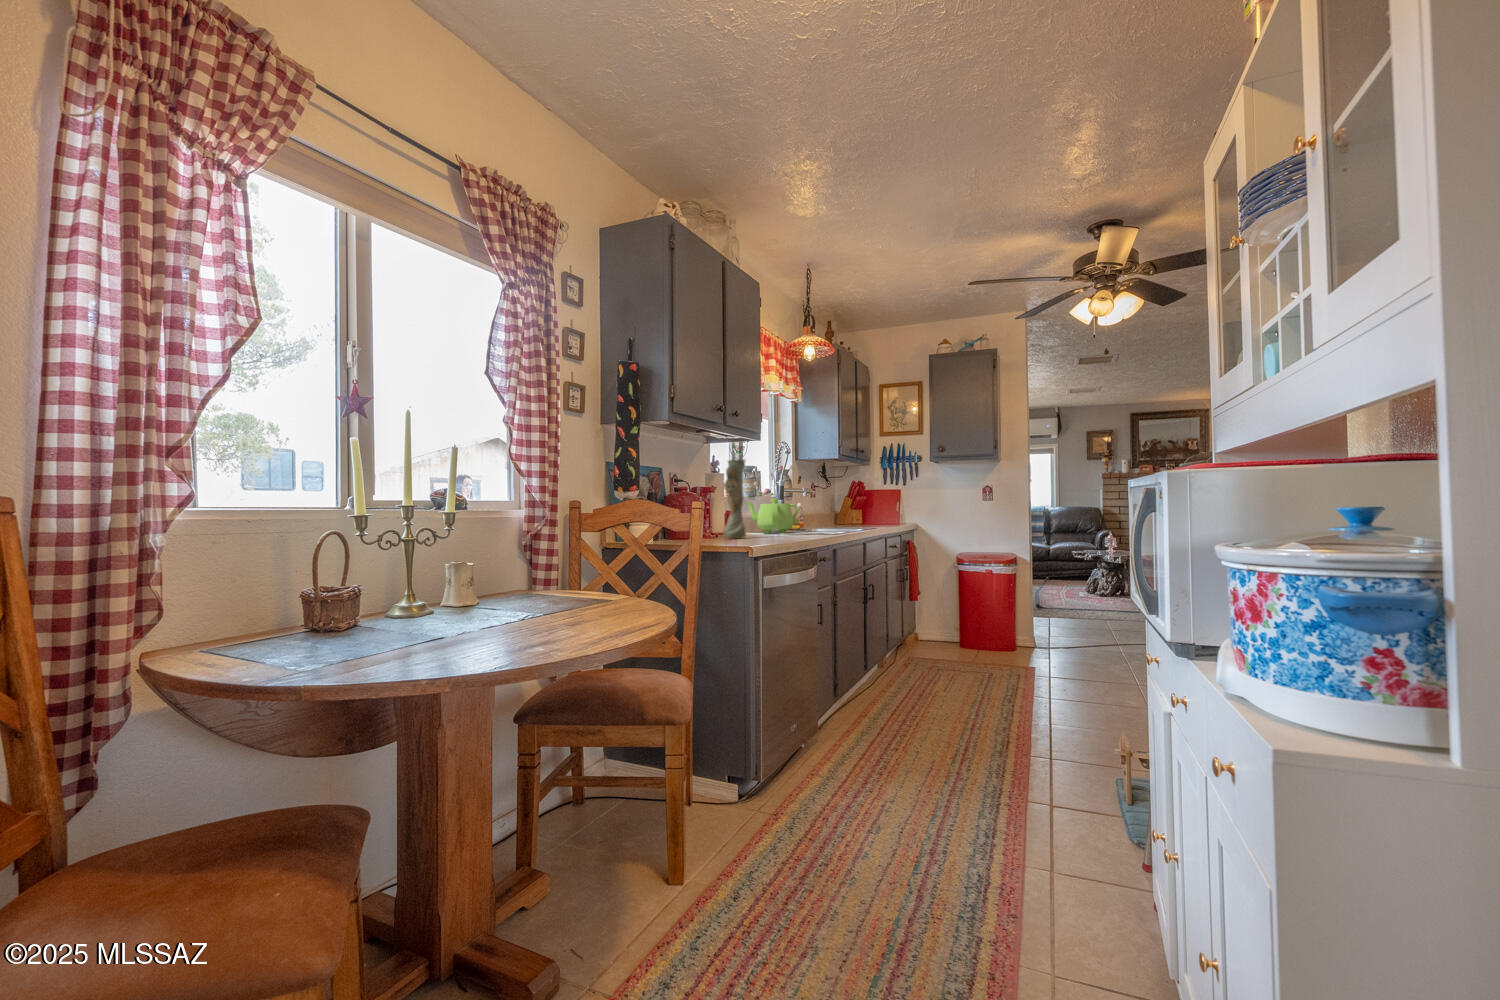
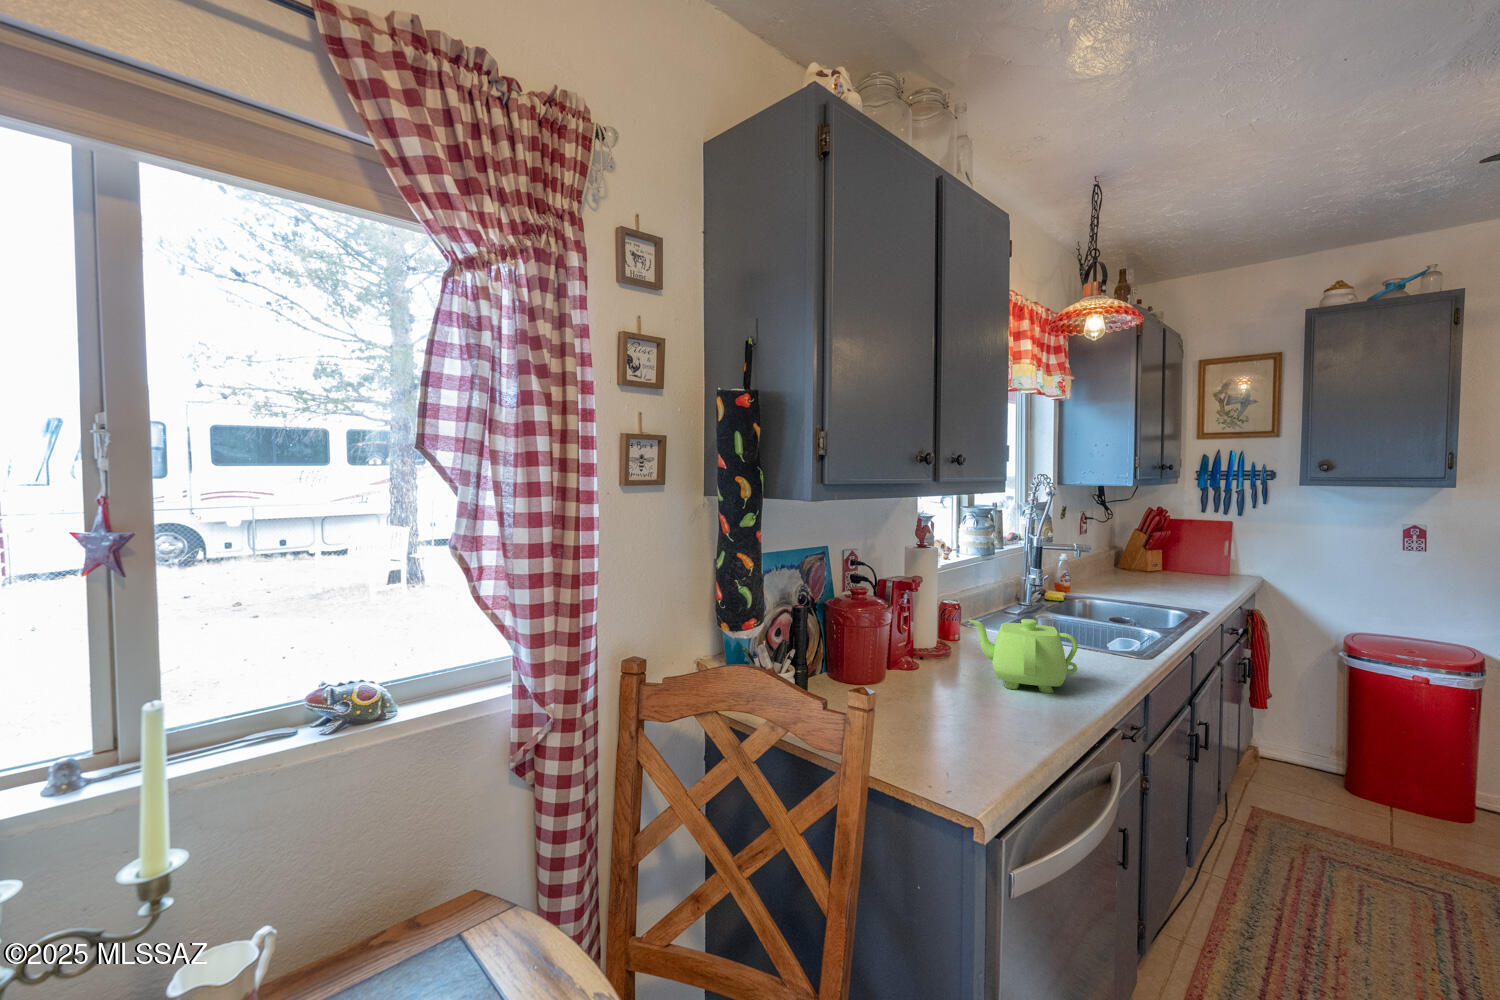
vase: present [723,459,746,538] -> none [914,595,970,774]

